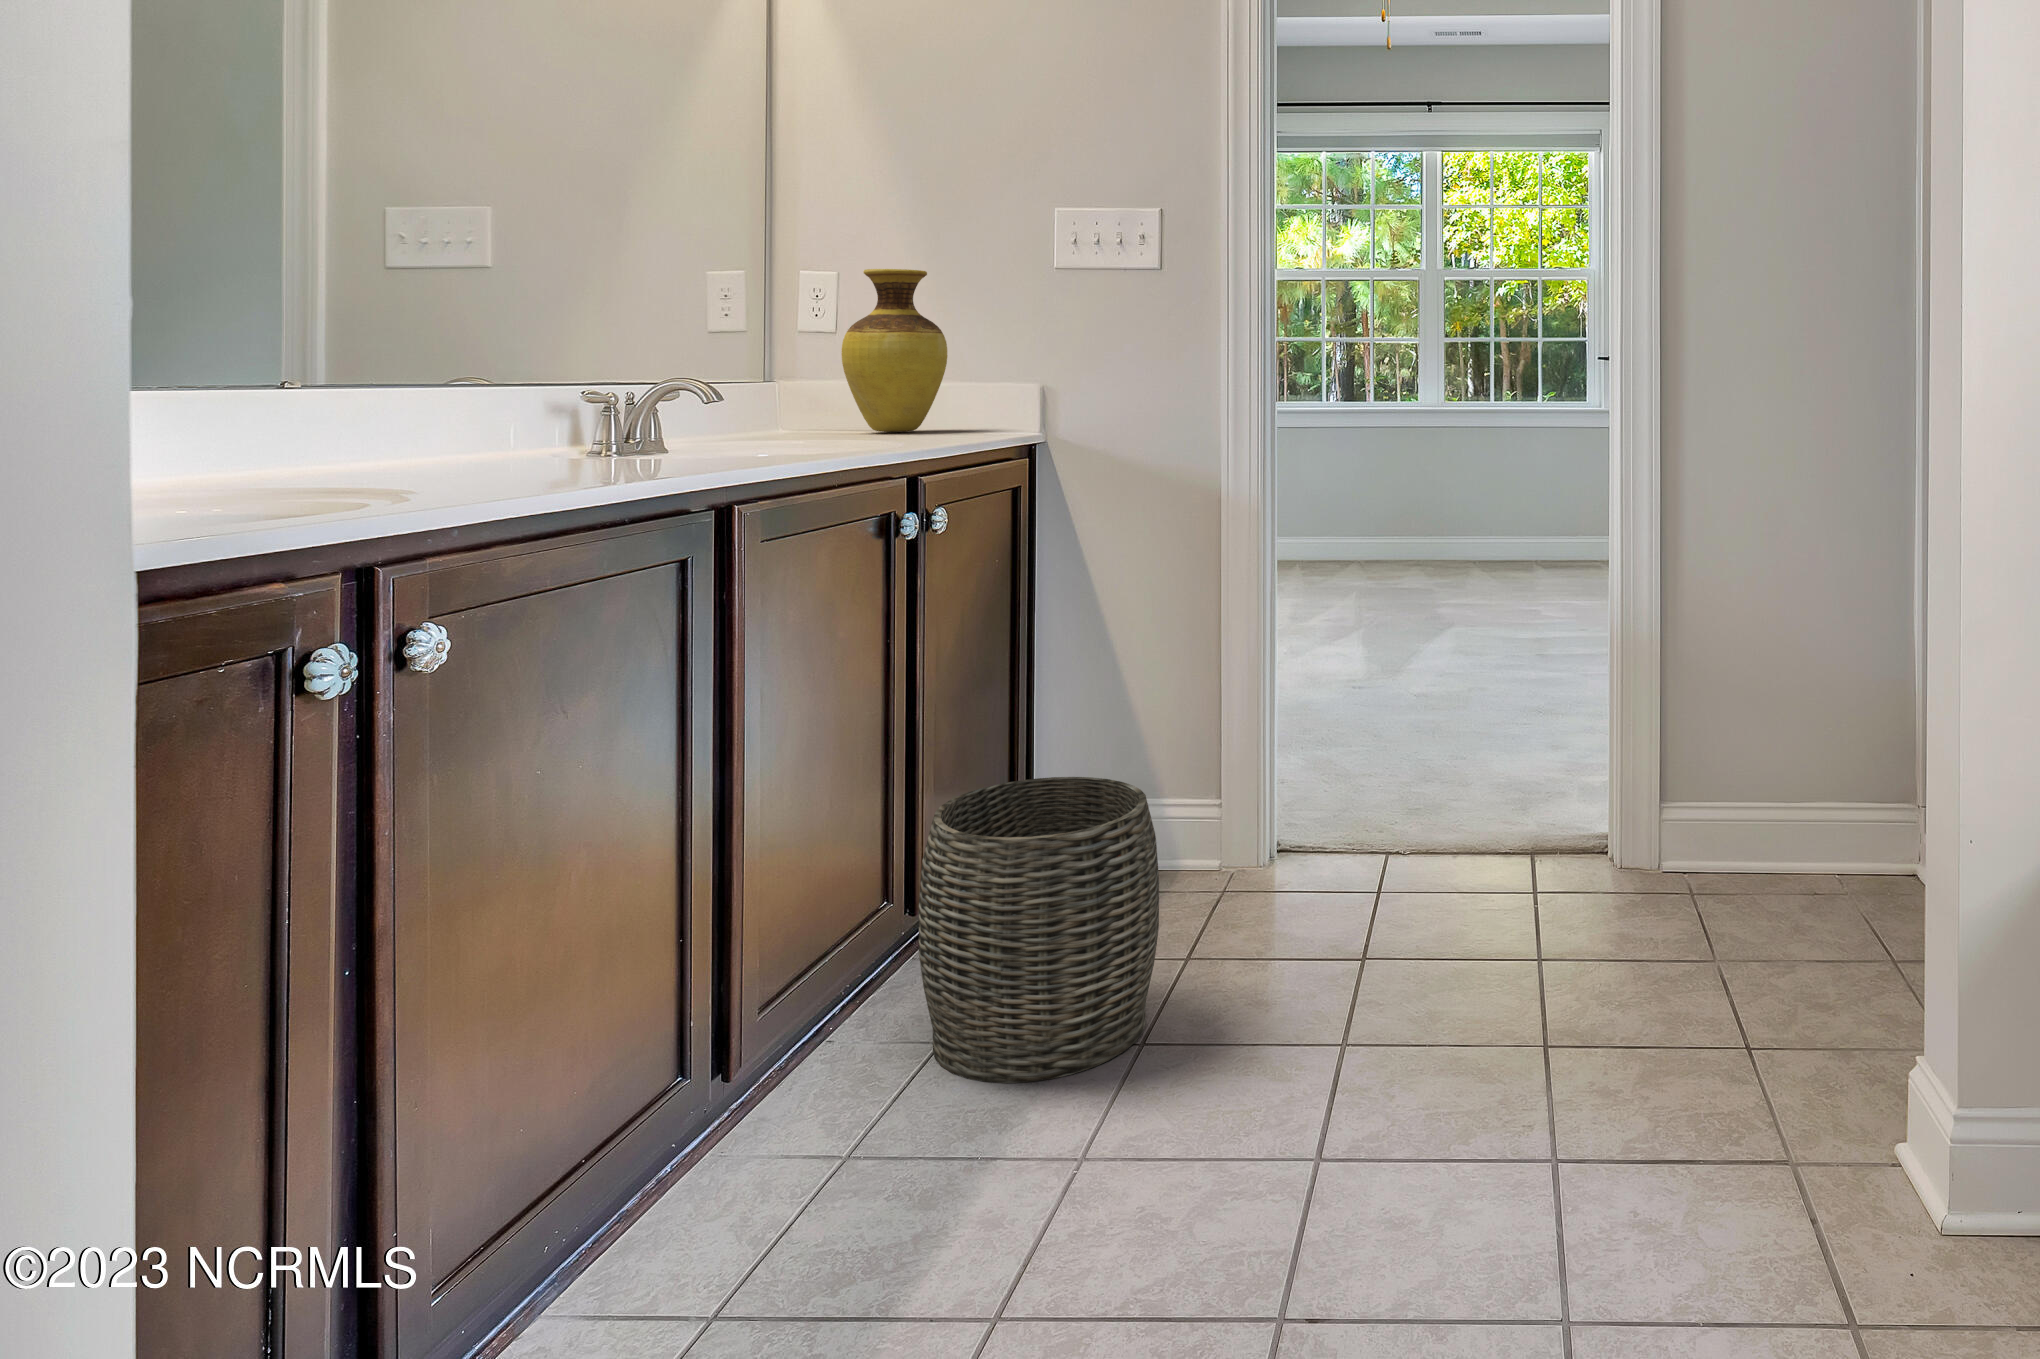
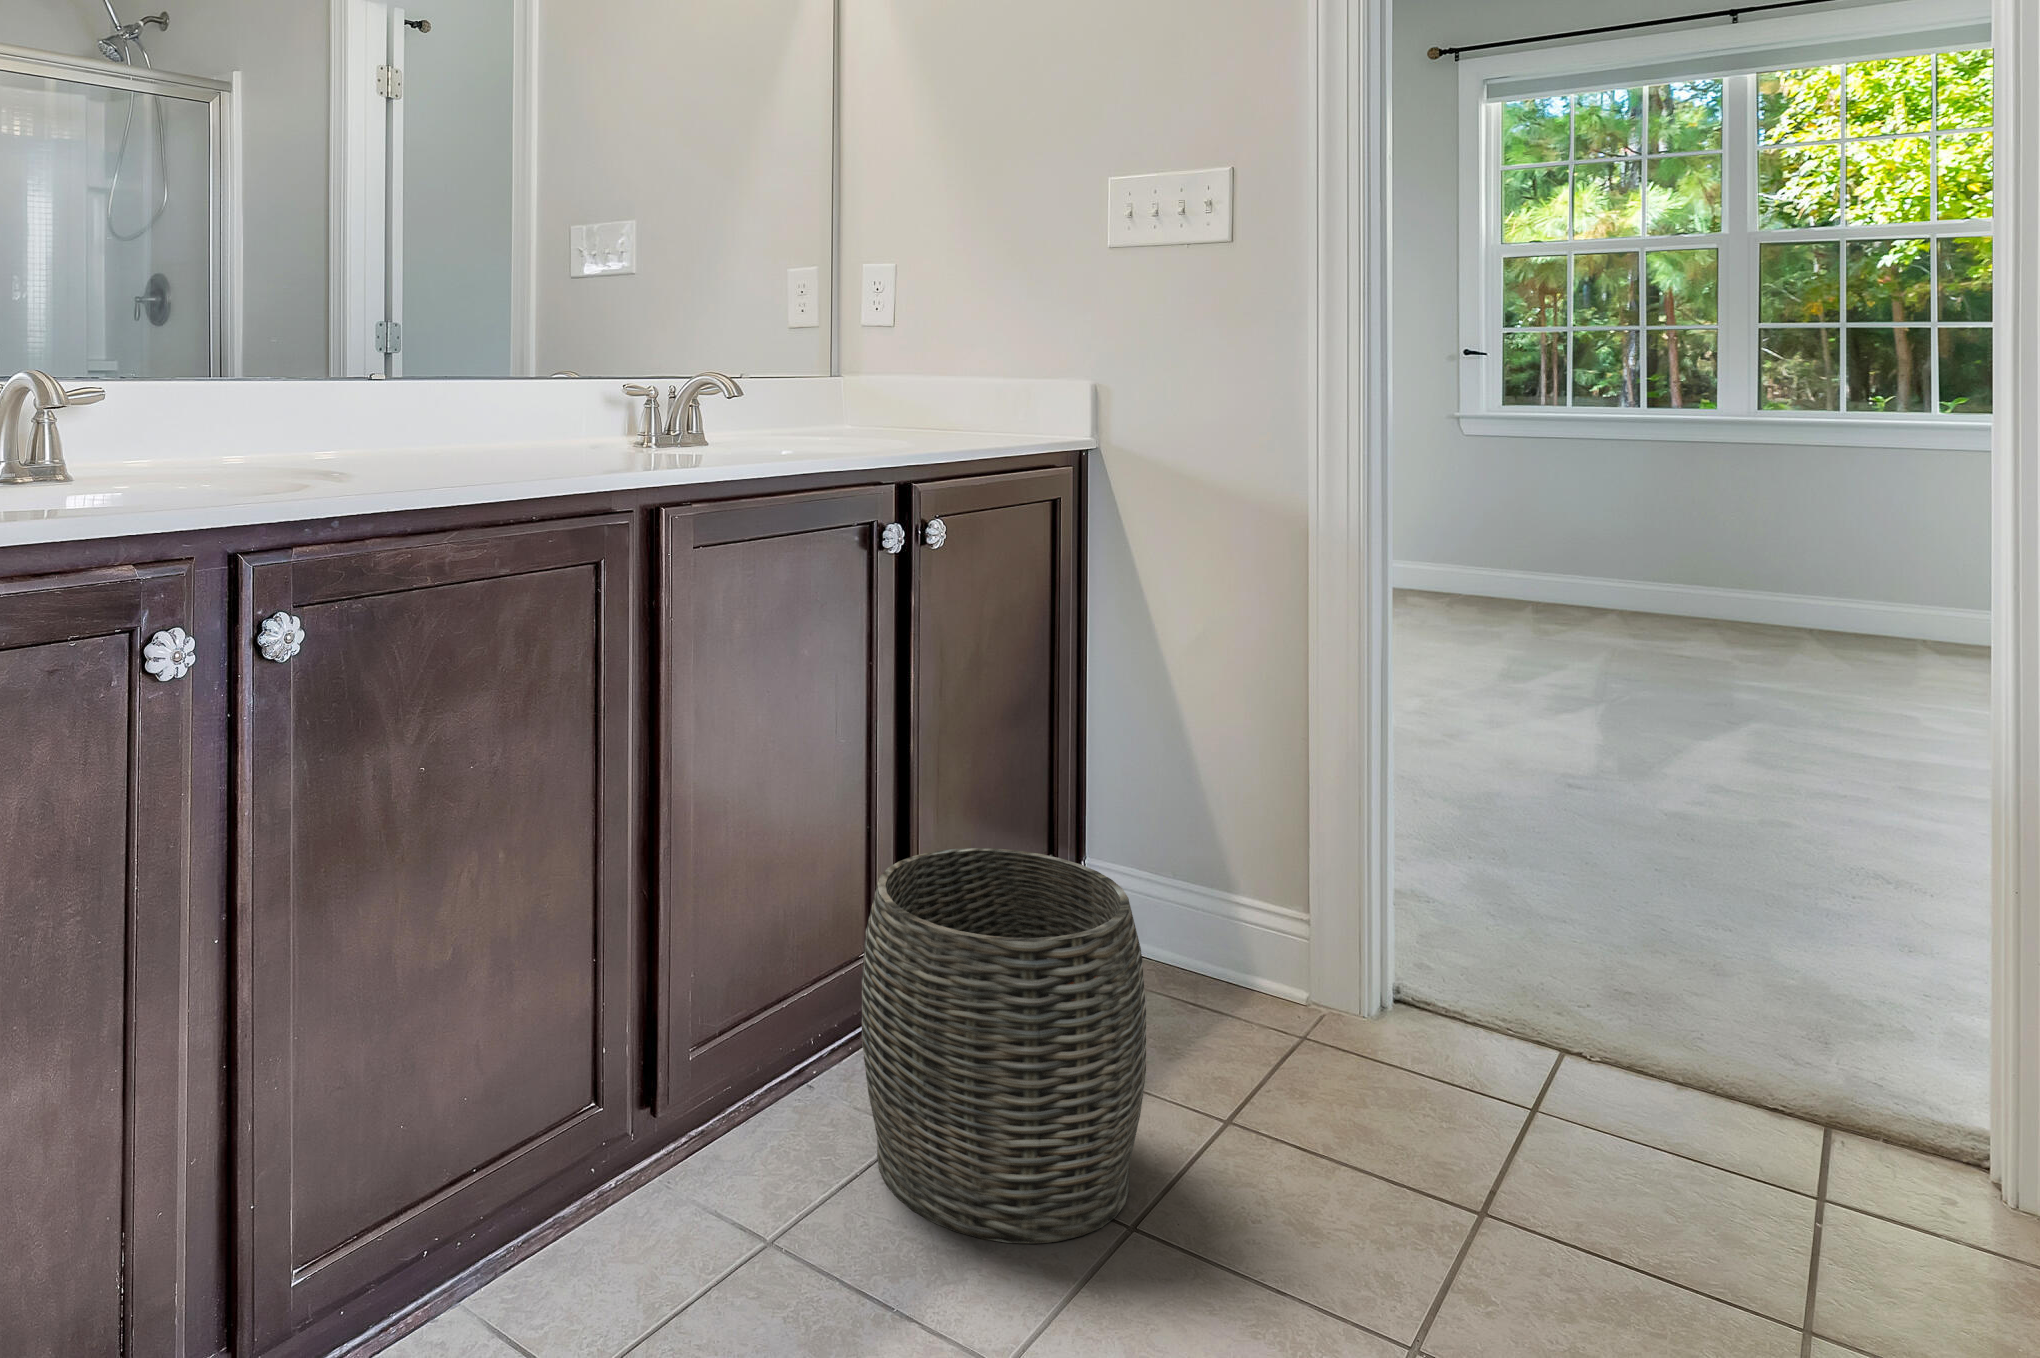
vase: present [842,269,947,432] -> none [895,255,1001,430]

